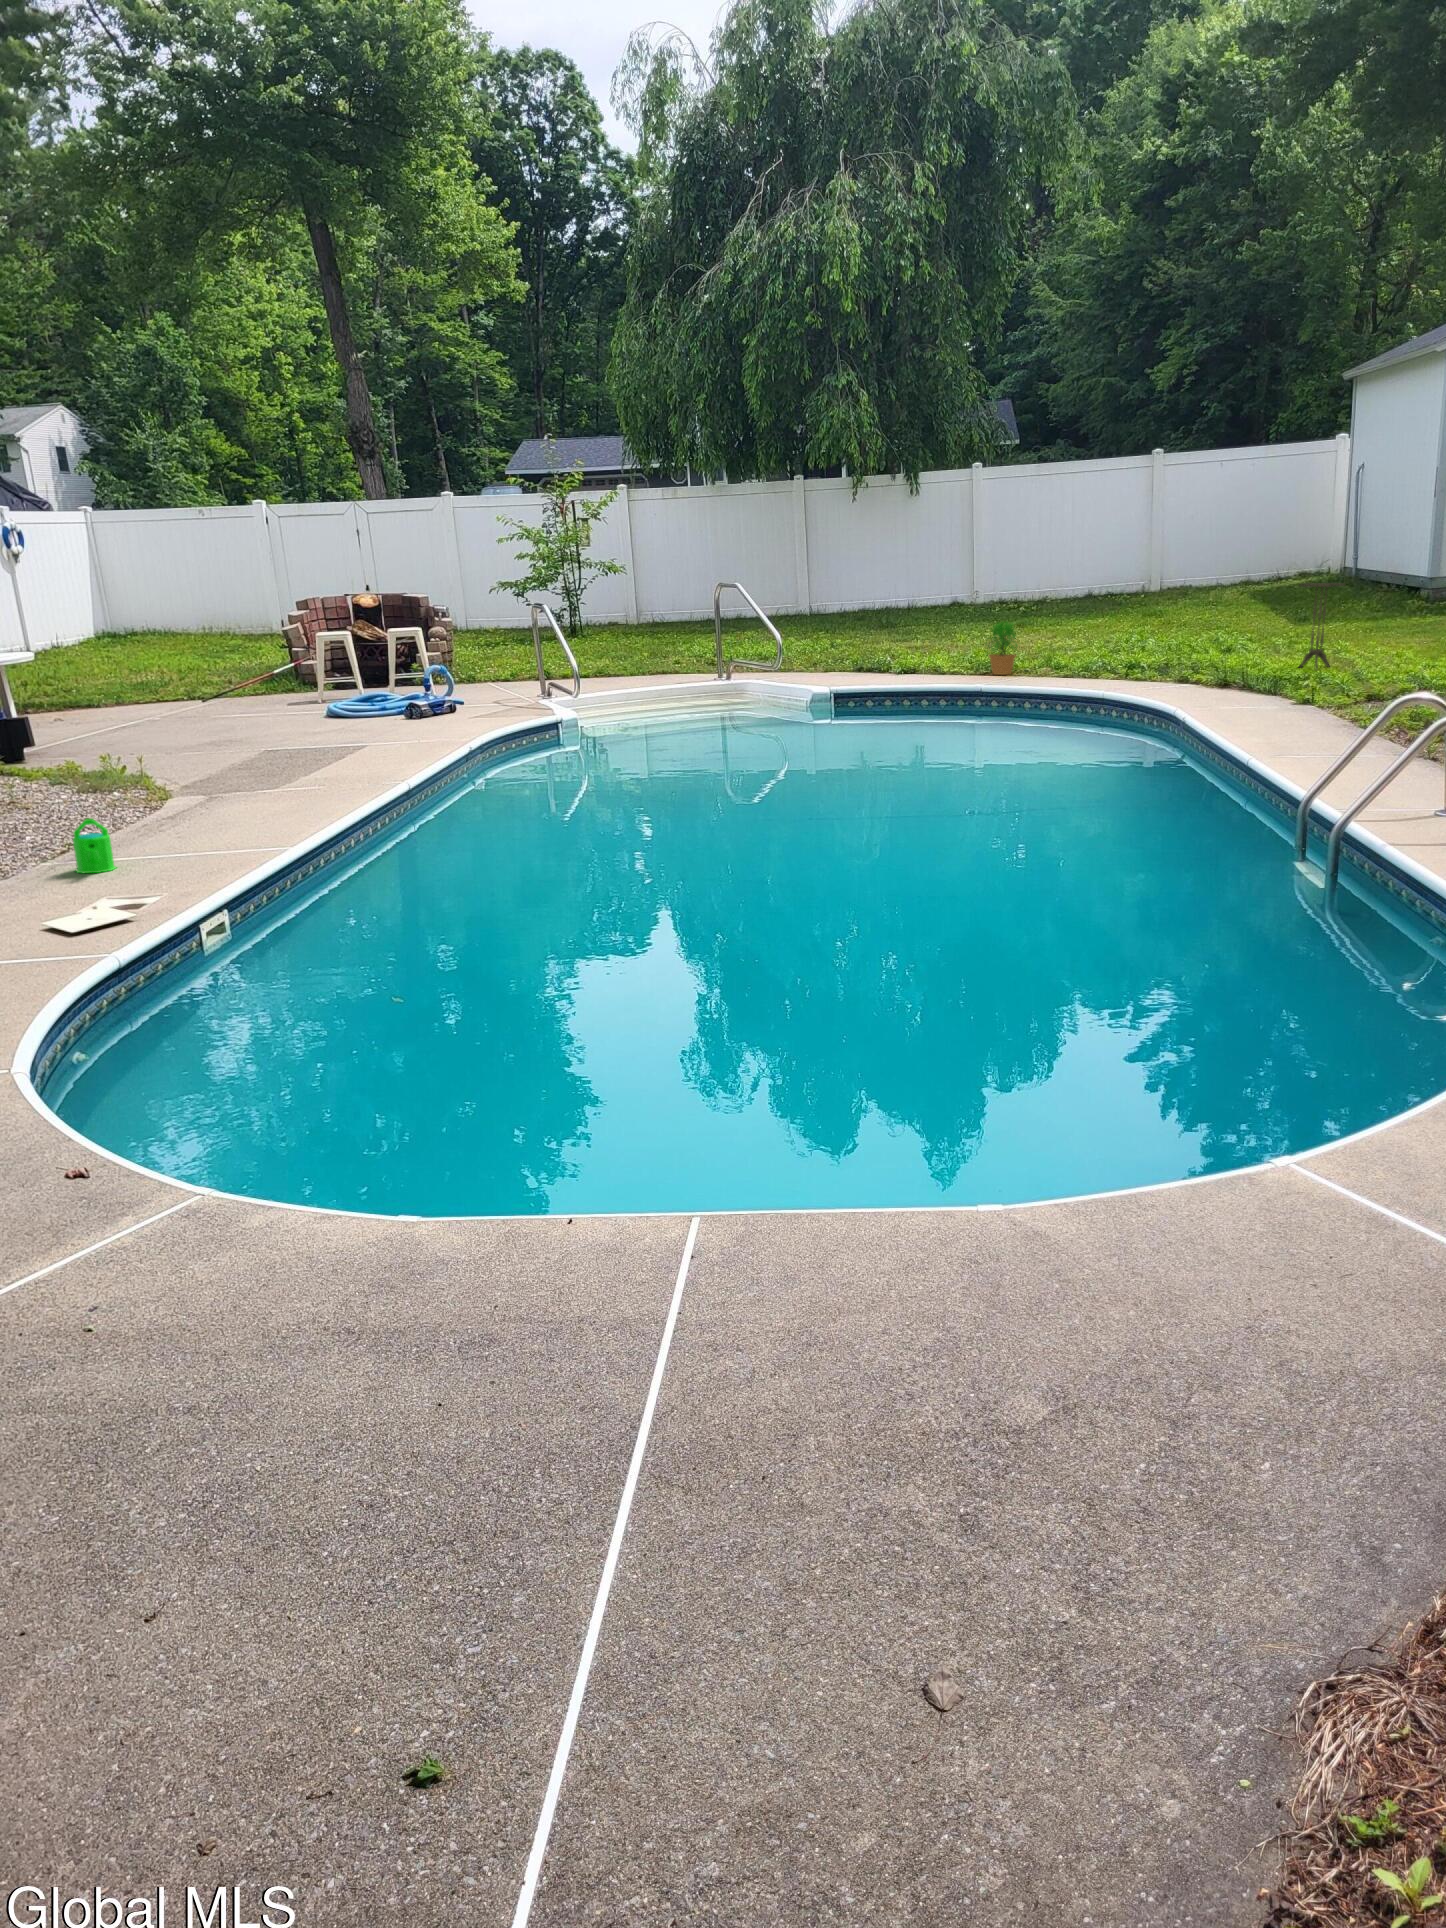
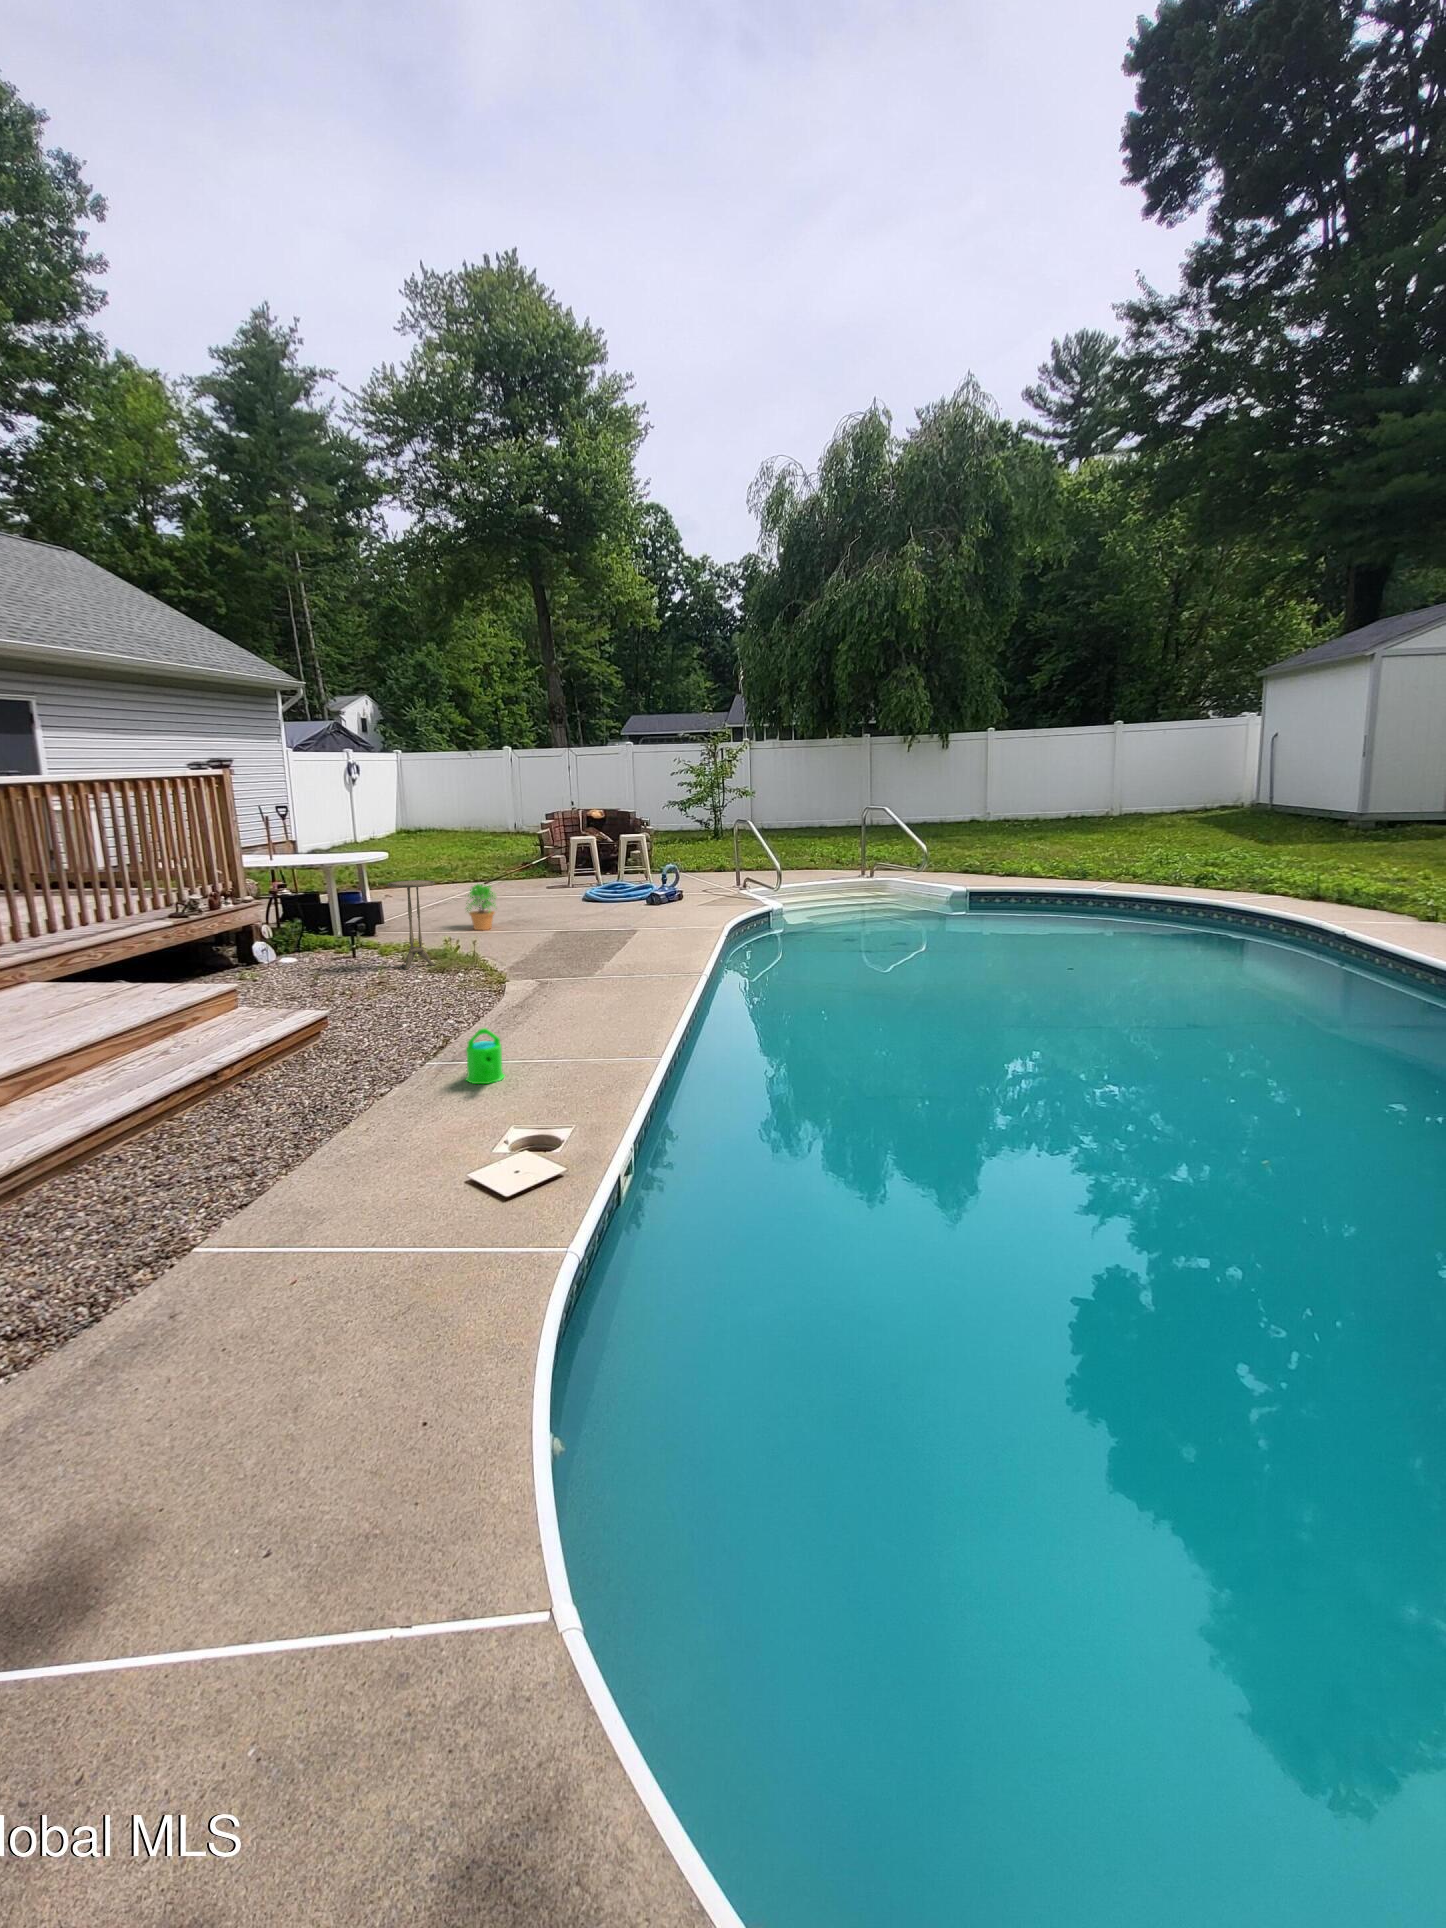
side table: present [1300,583,1345,669] -> present [387,880,435,970]
potted plant: present [986,622,1019,675] -> present [466,884,496,930]

